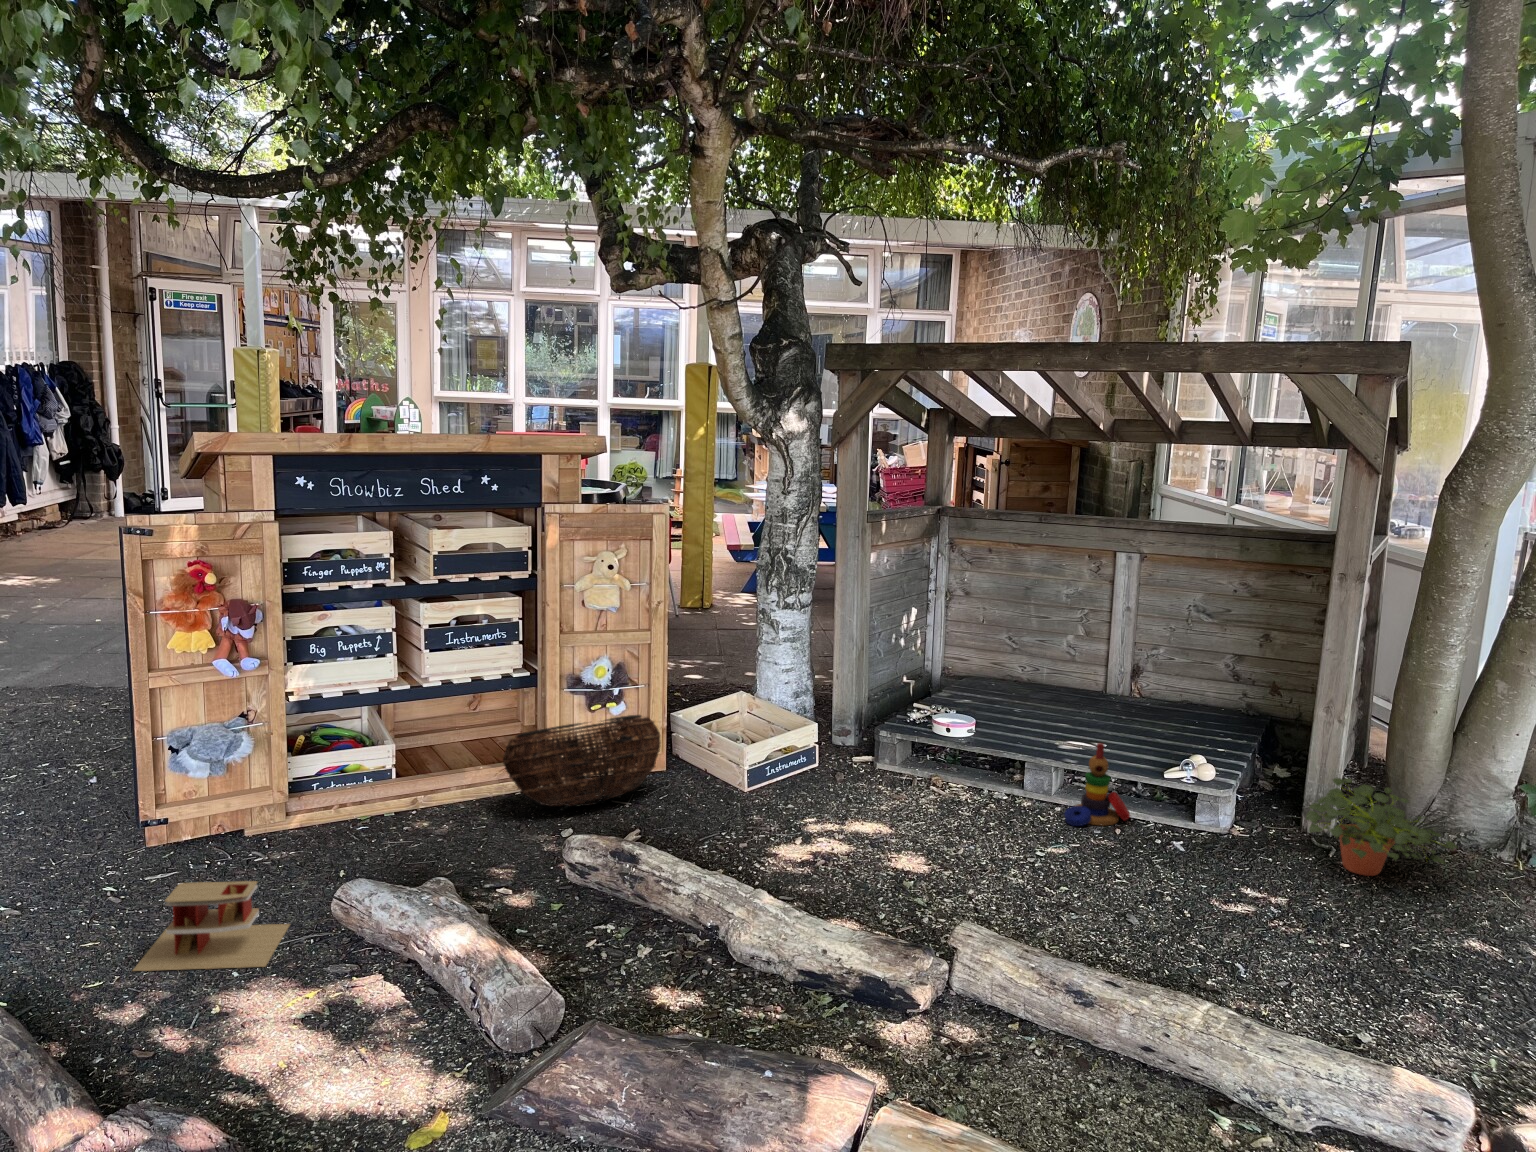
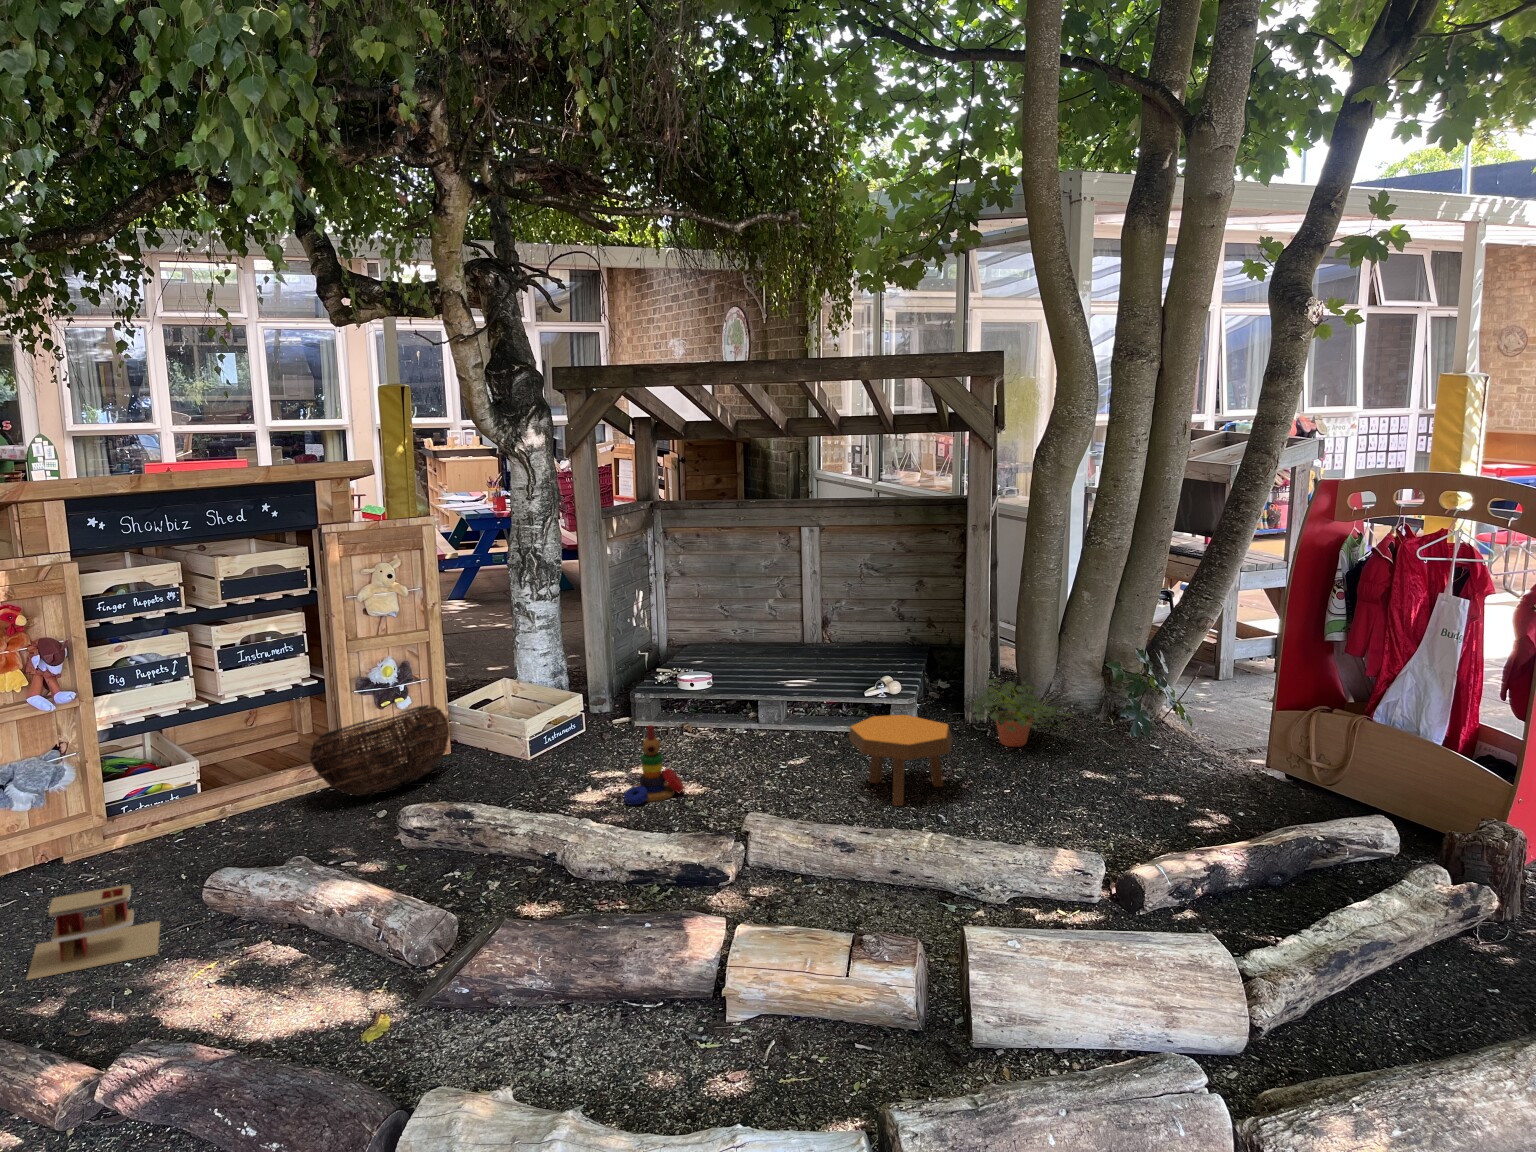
stacking toy: present [1065,743,1130,826] -> present [624,725,684,805]
footstool: none [1124,808,1270,938] -> present [849,715,953,806]

